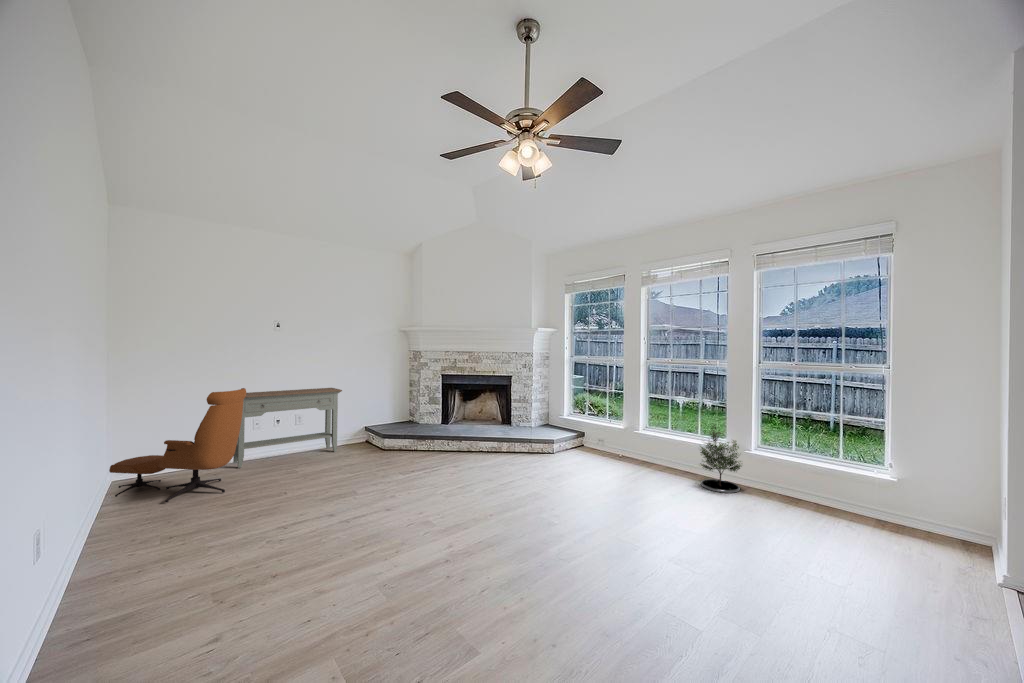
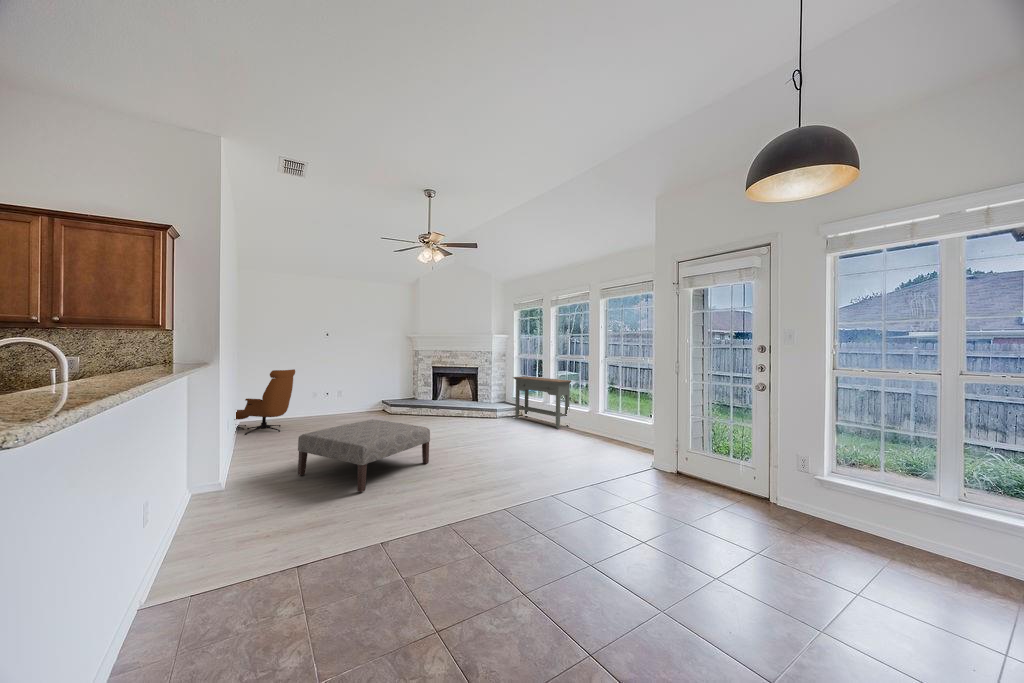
console table: present [233,388,342,468] -> present [513,377,571,429]
potted tree: present [700,425,741,493] -> none [575,396,605,441]
ottoman: none [301,478,519,644] -> present [298,419,430,492]

